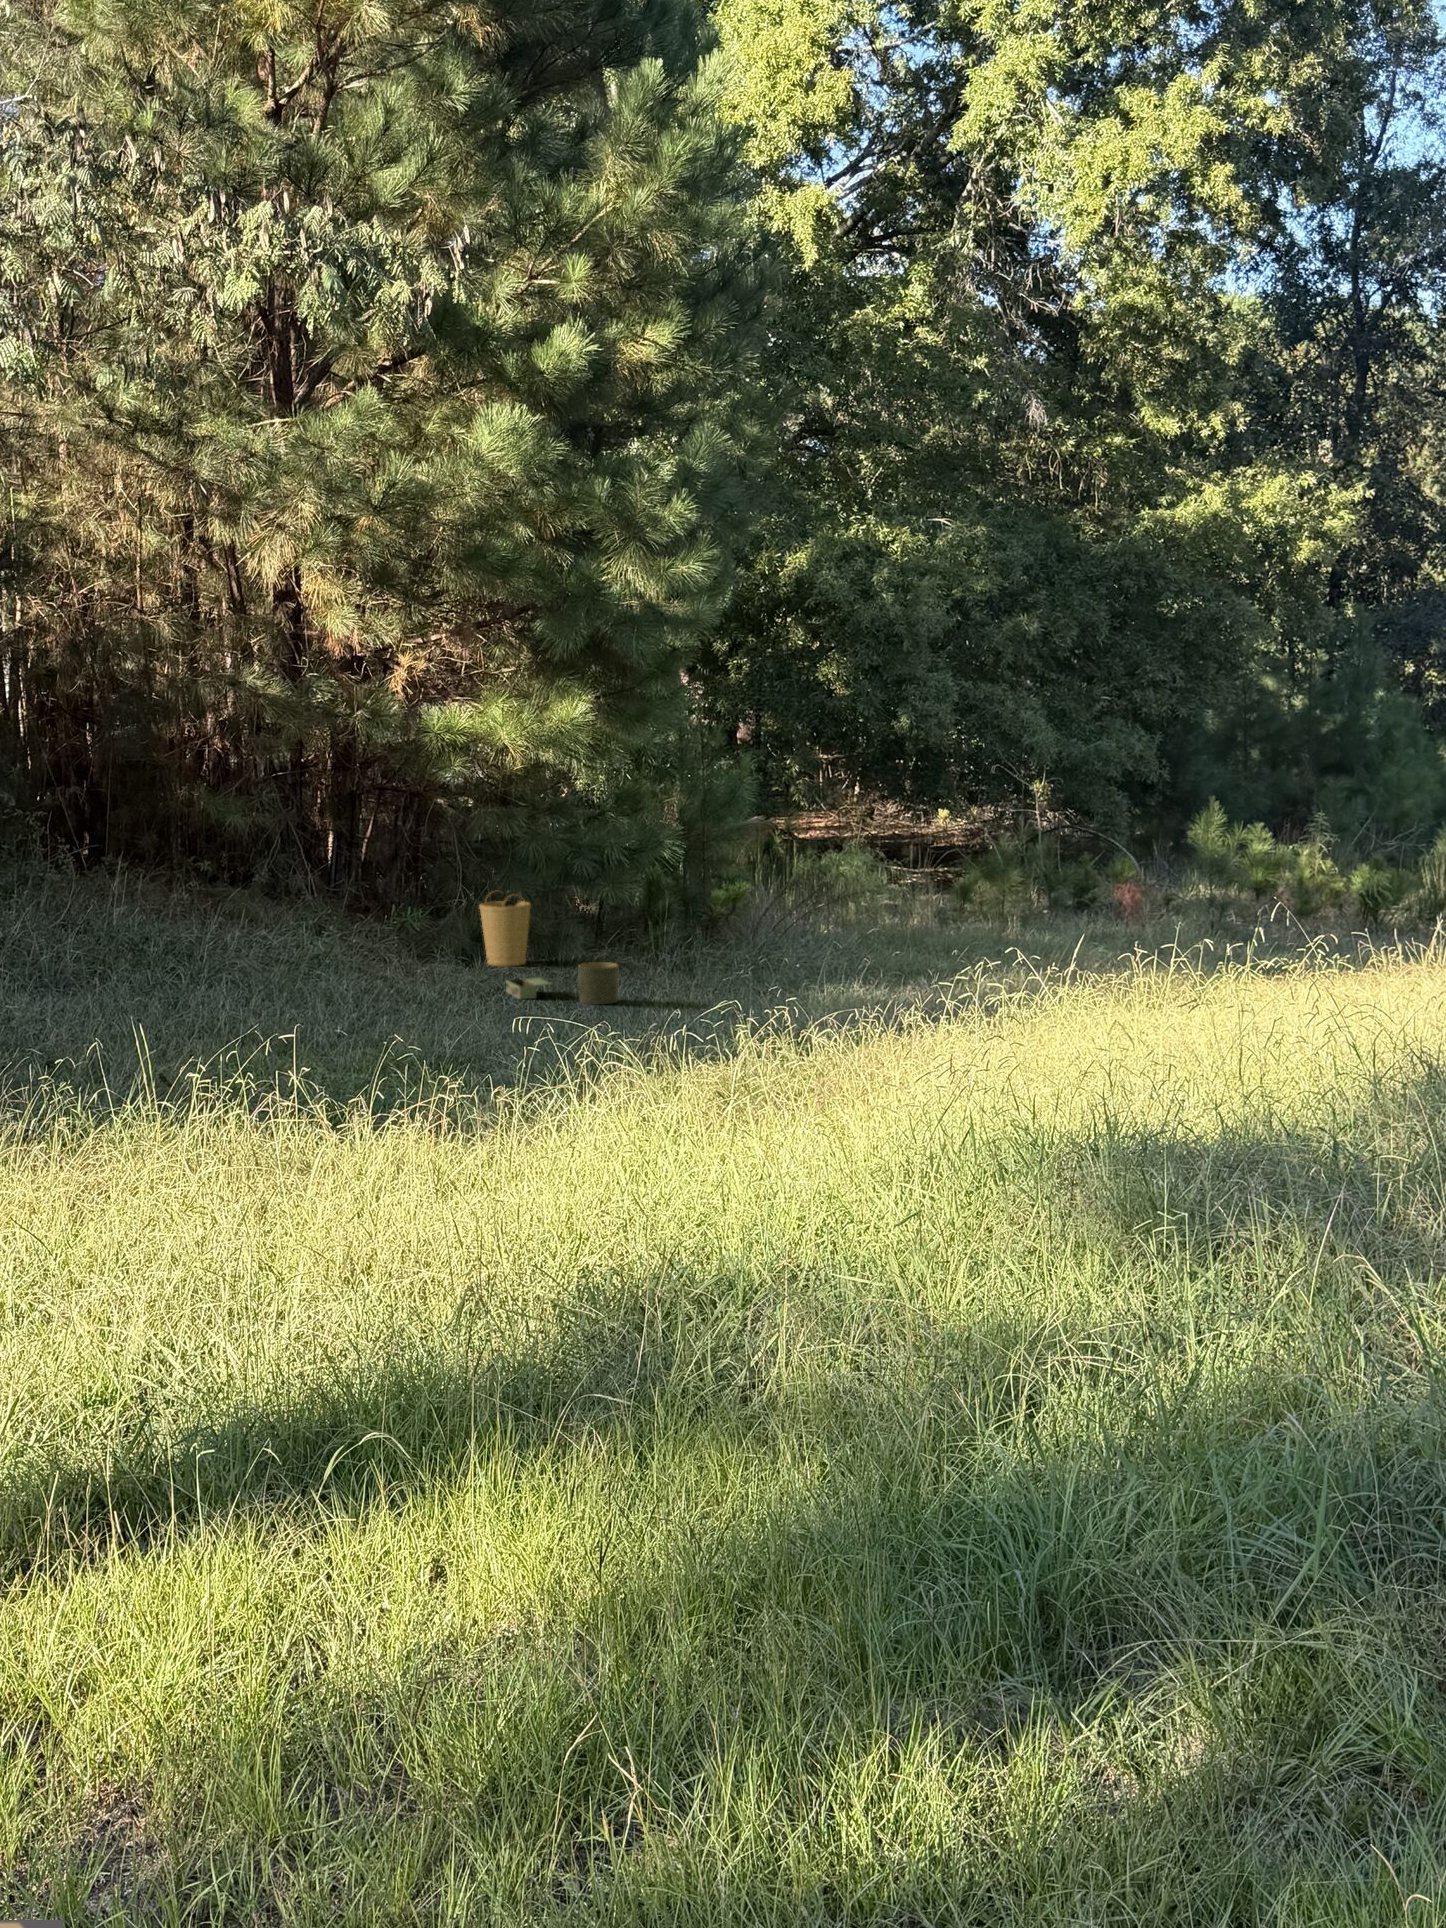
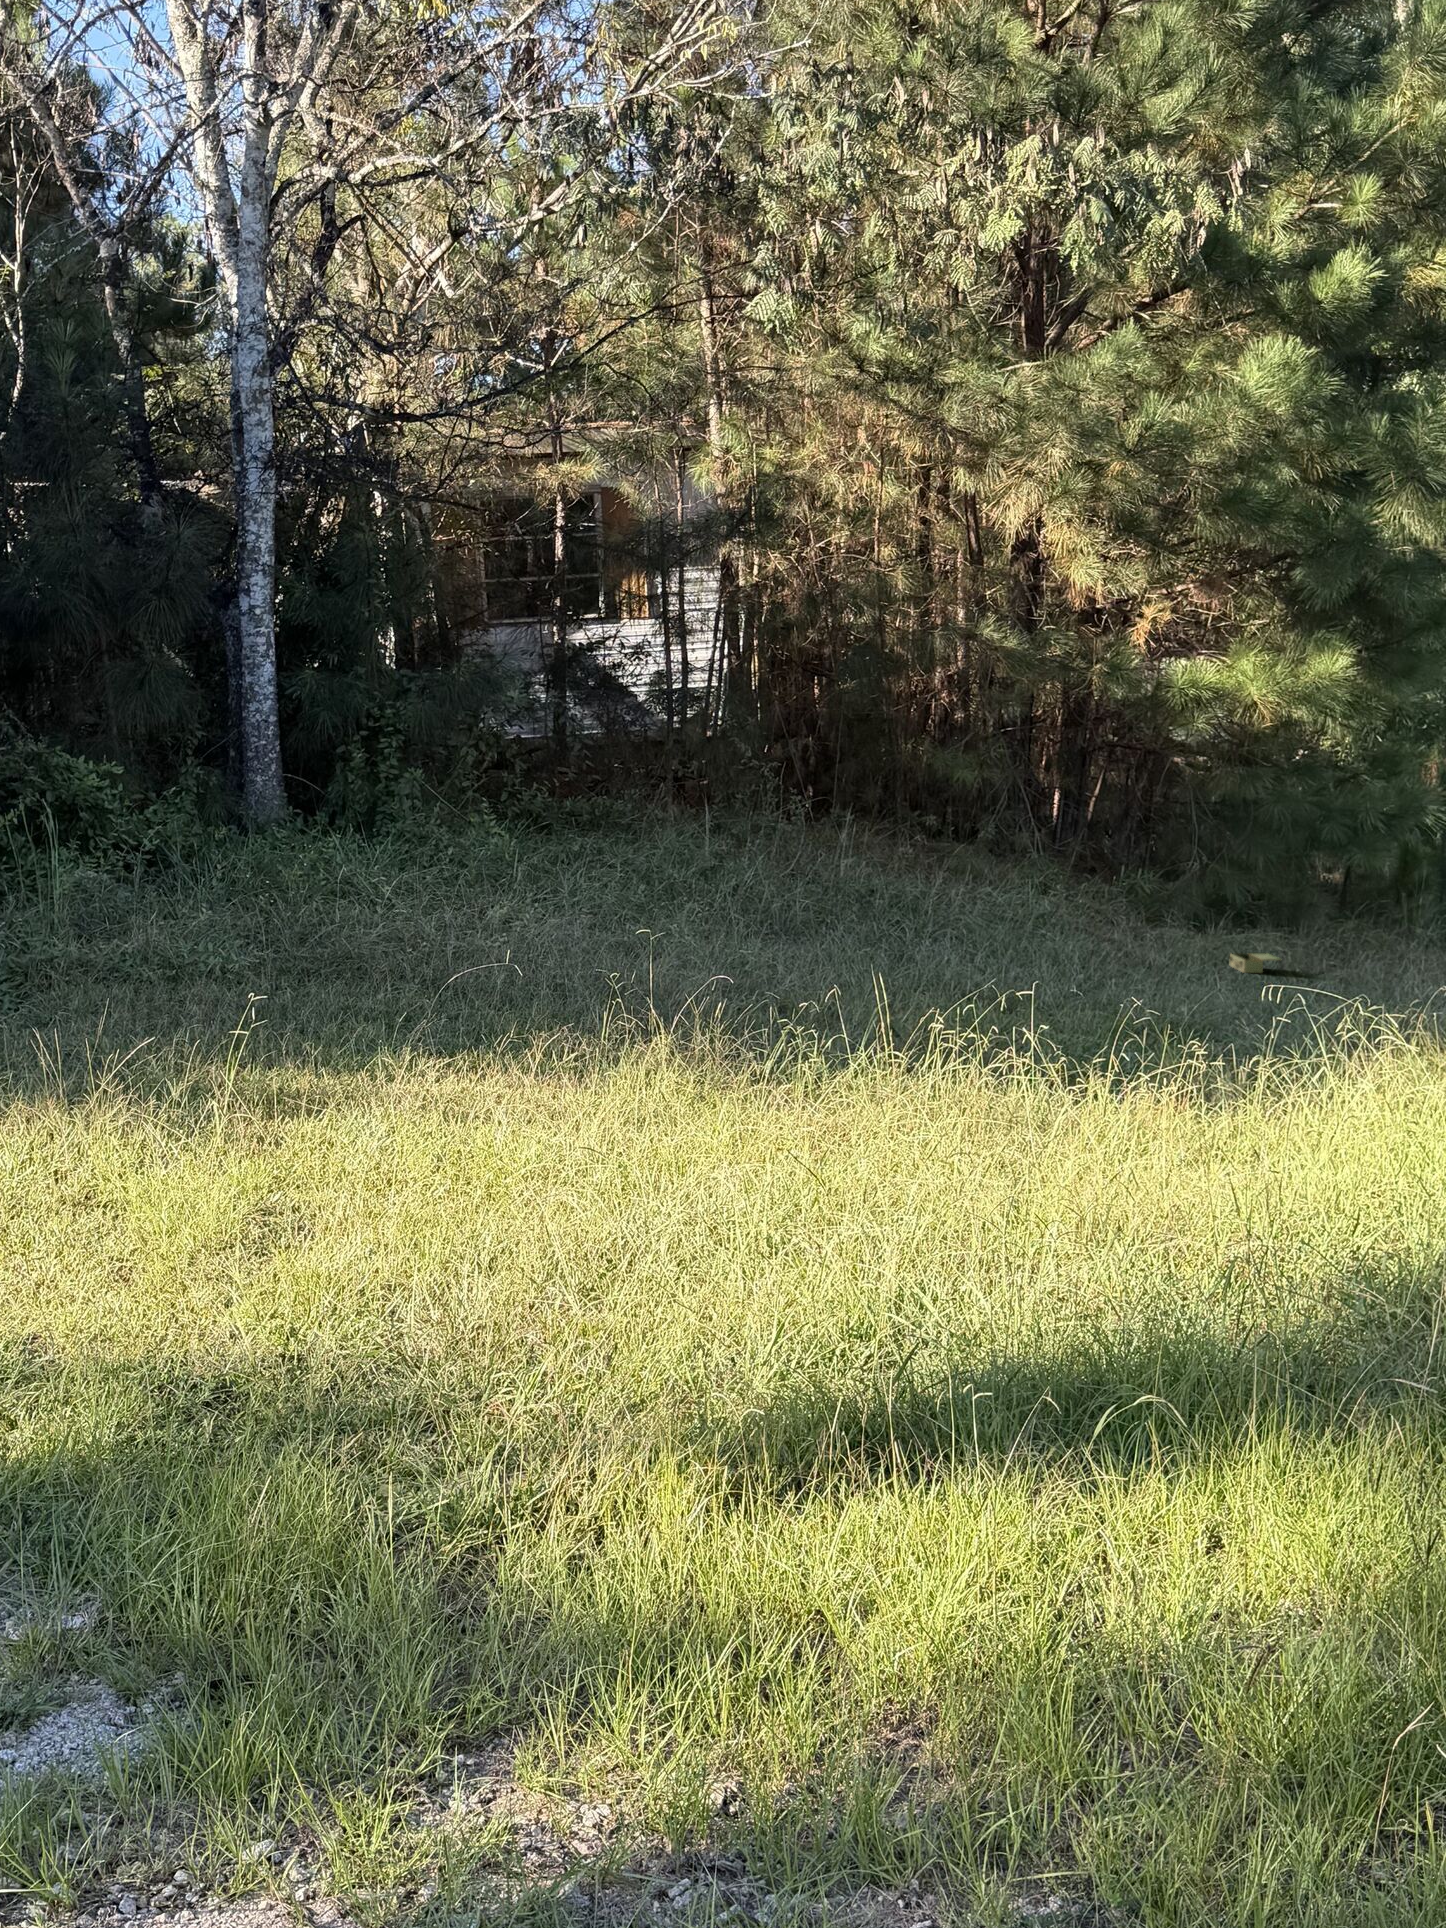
basket: present [479,895,531,967] -> none [1207,865,1265,946]
planter: present [578,962,618,1004] -> none [1311,940,1359,984]

